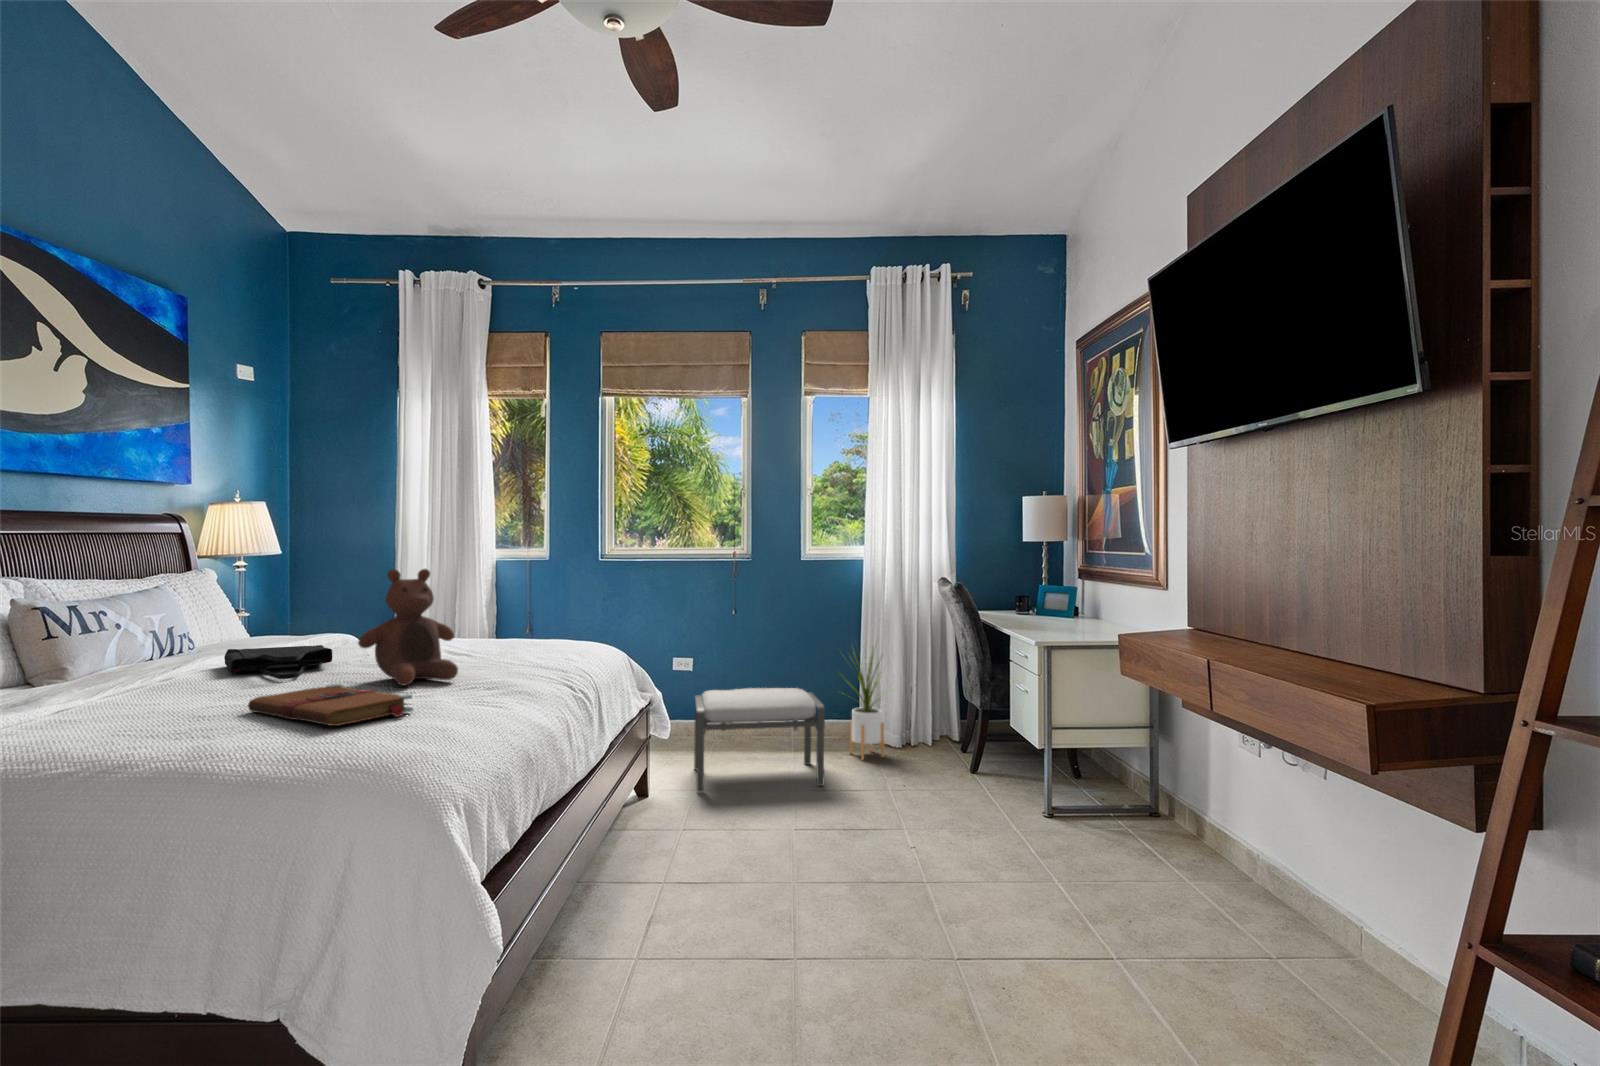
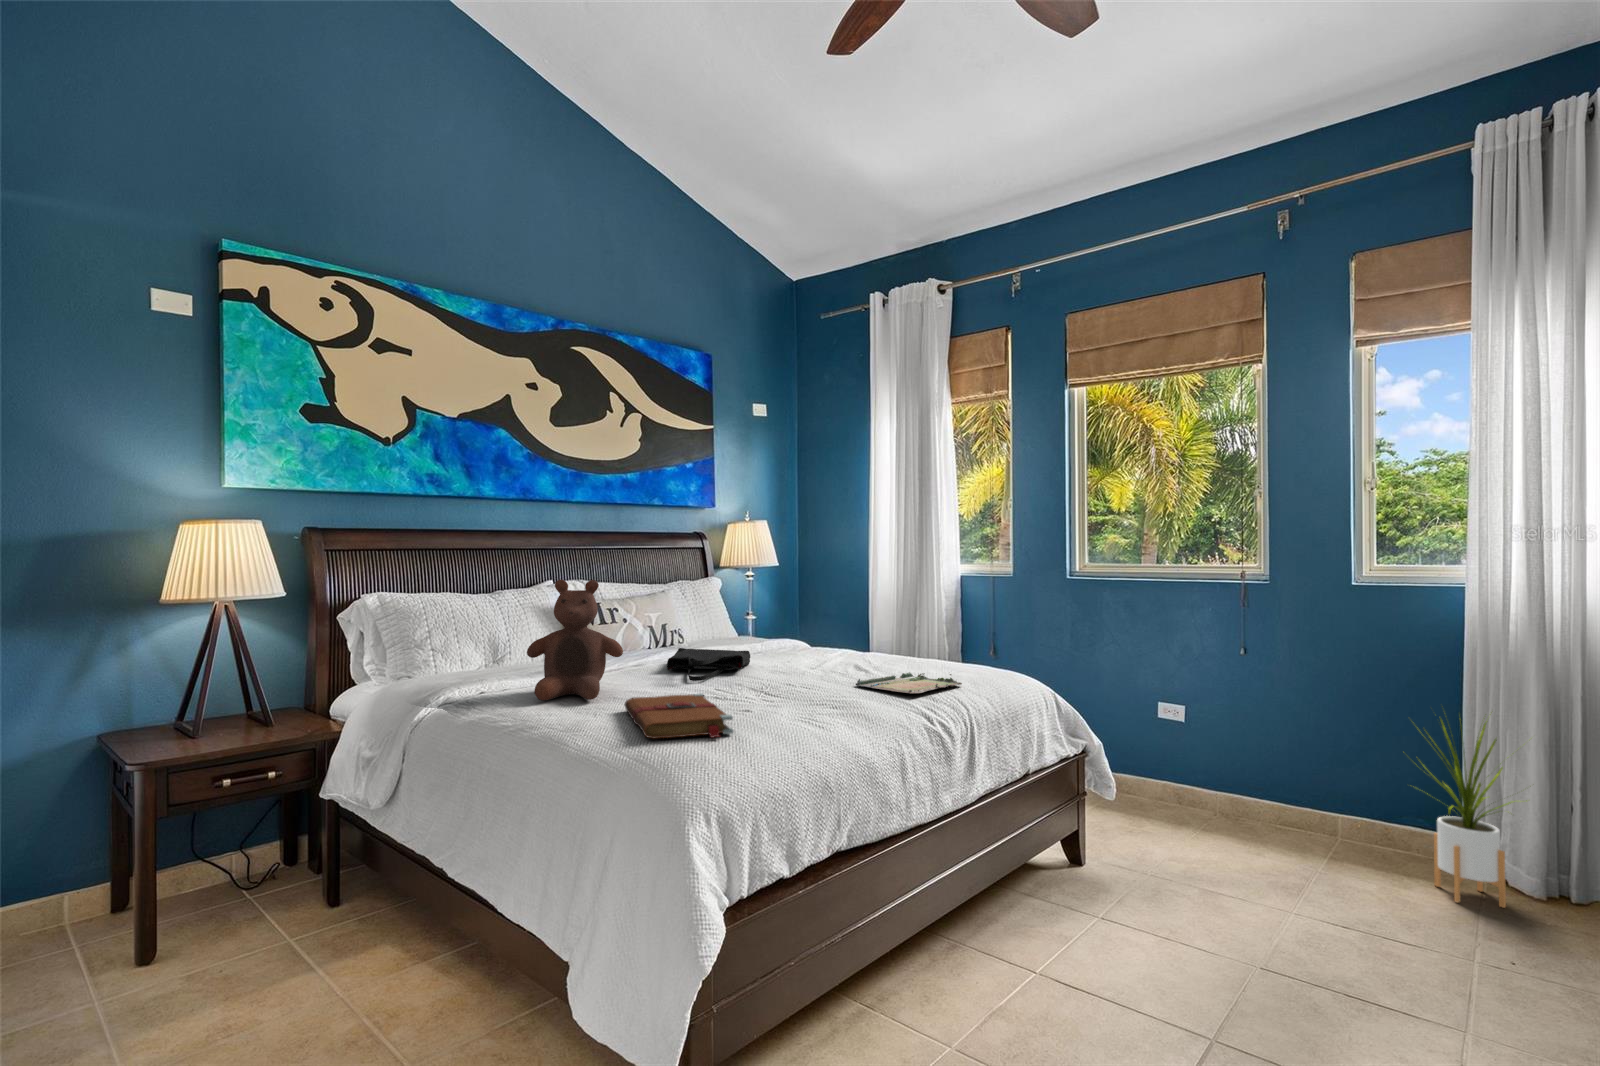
stuffed bear: present [358,569,458,685] -> present [527,580,623,700]
tray: none [469,645,564,665] -> present [856,672,962,694]
ottoman: present [694,688,825,792] -> none [1153,750,1364,928]

